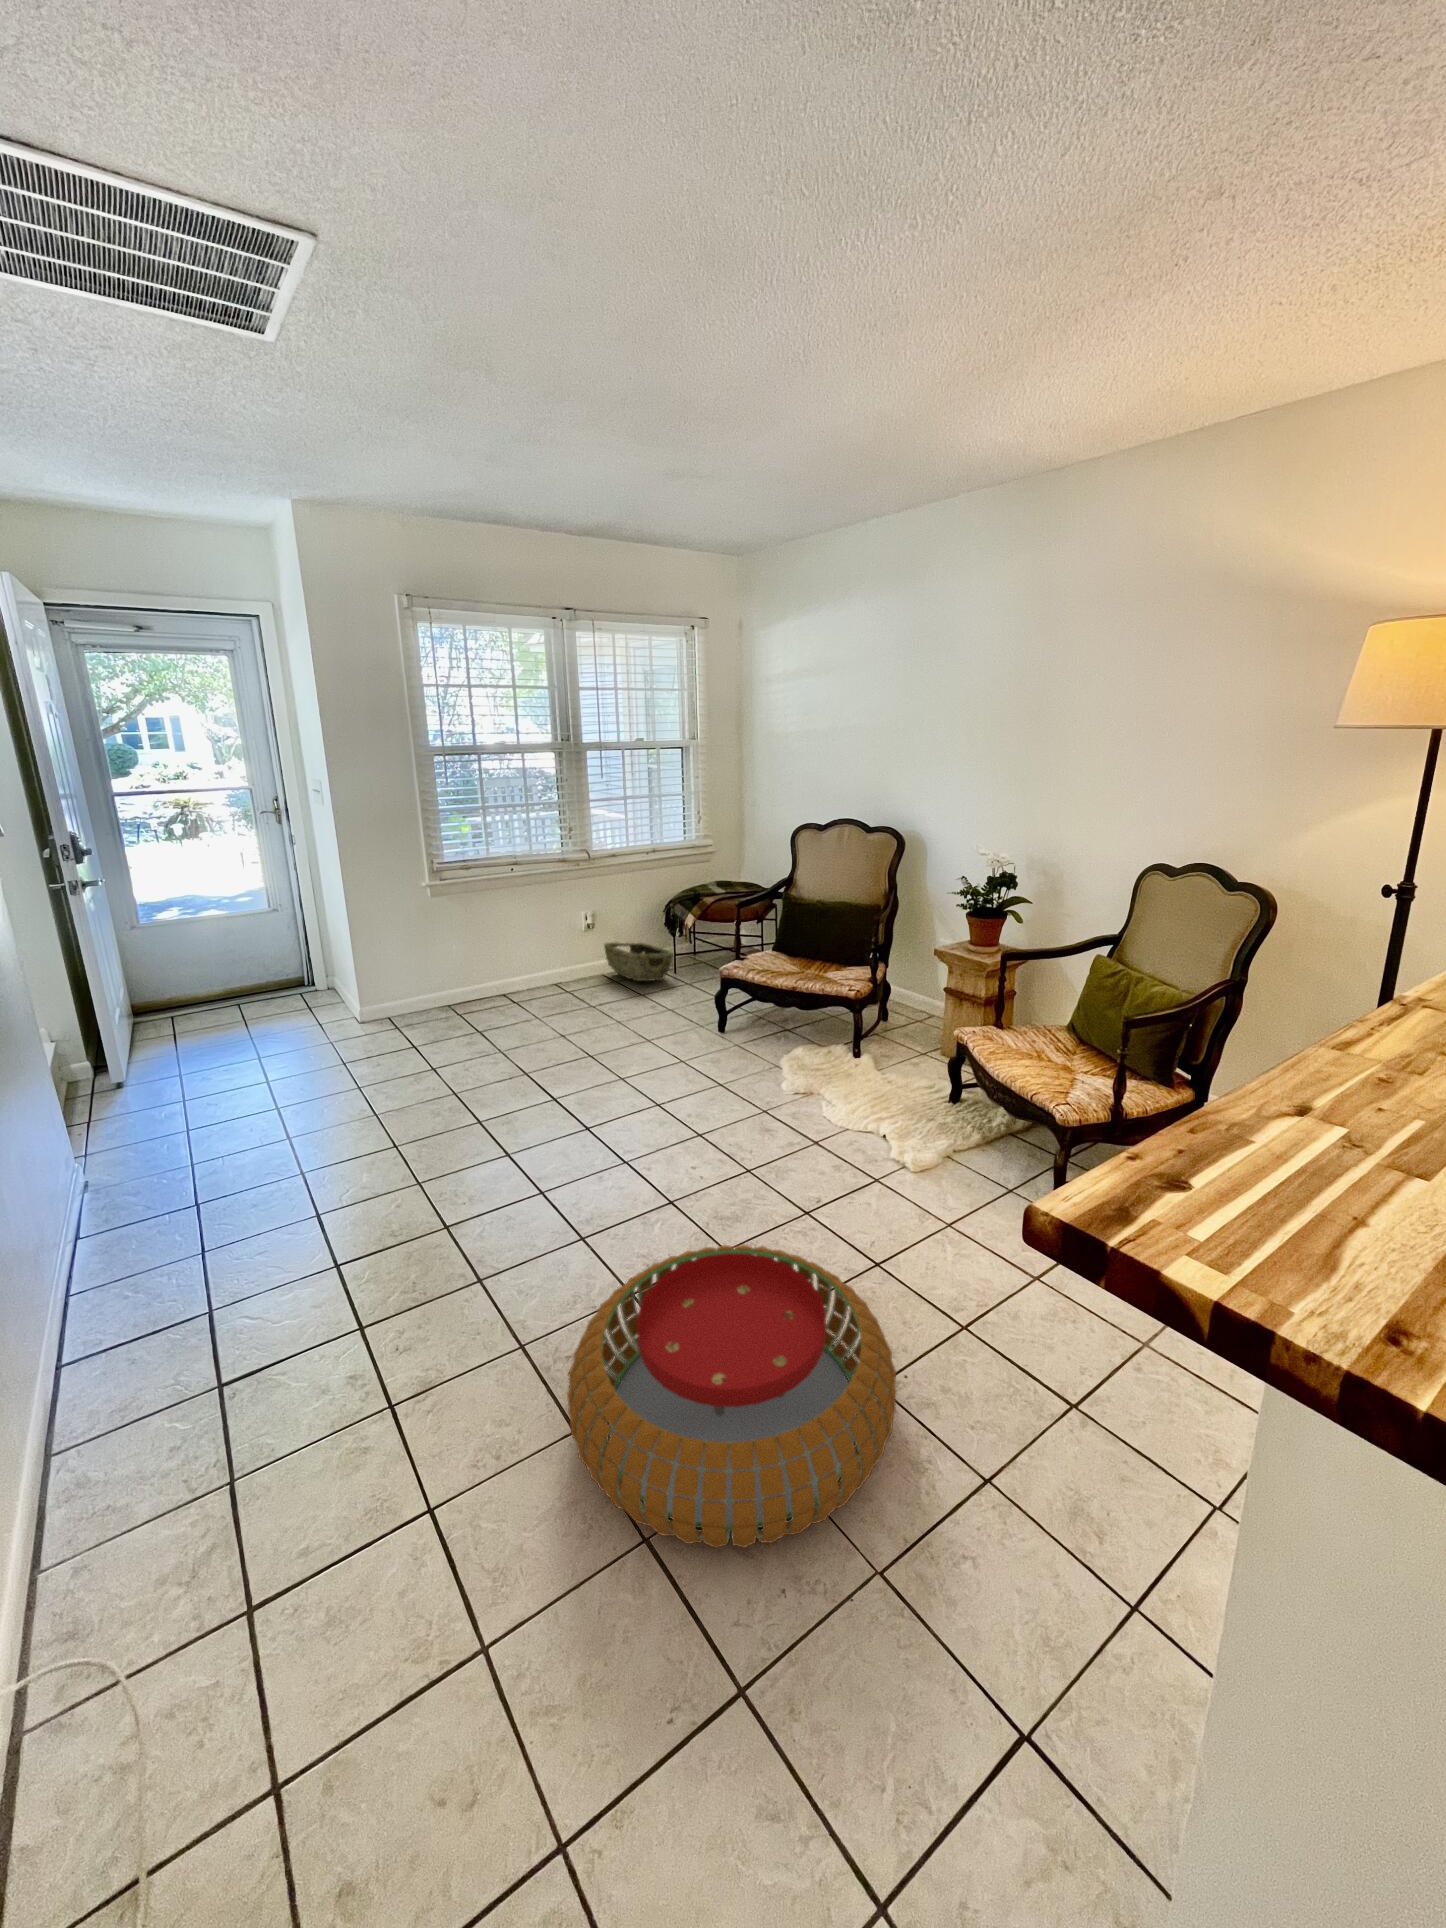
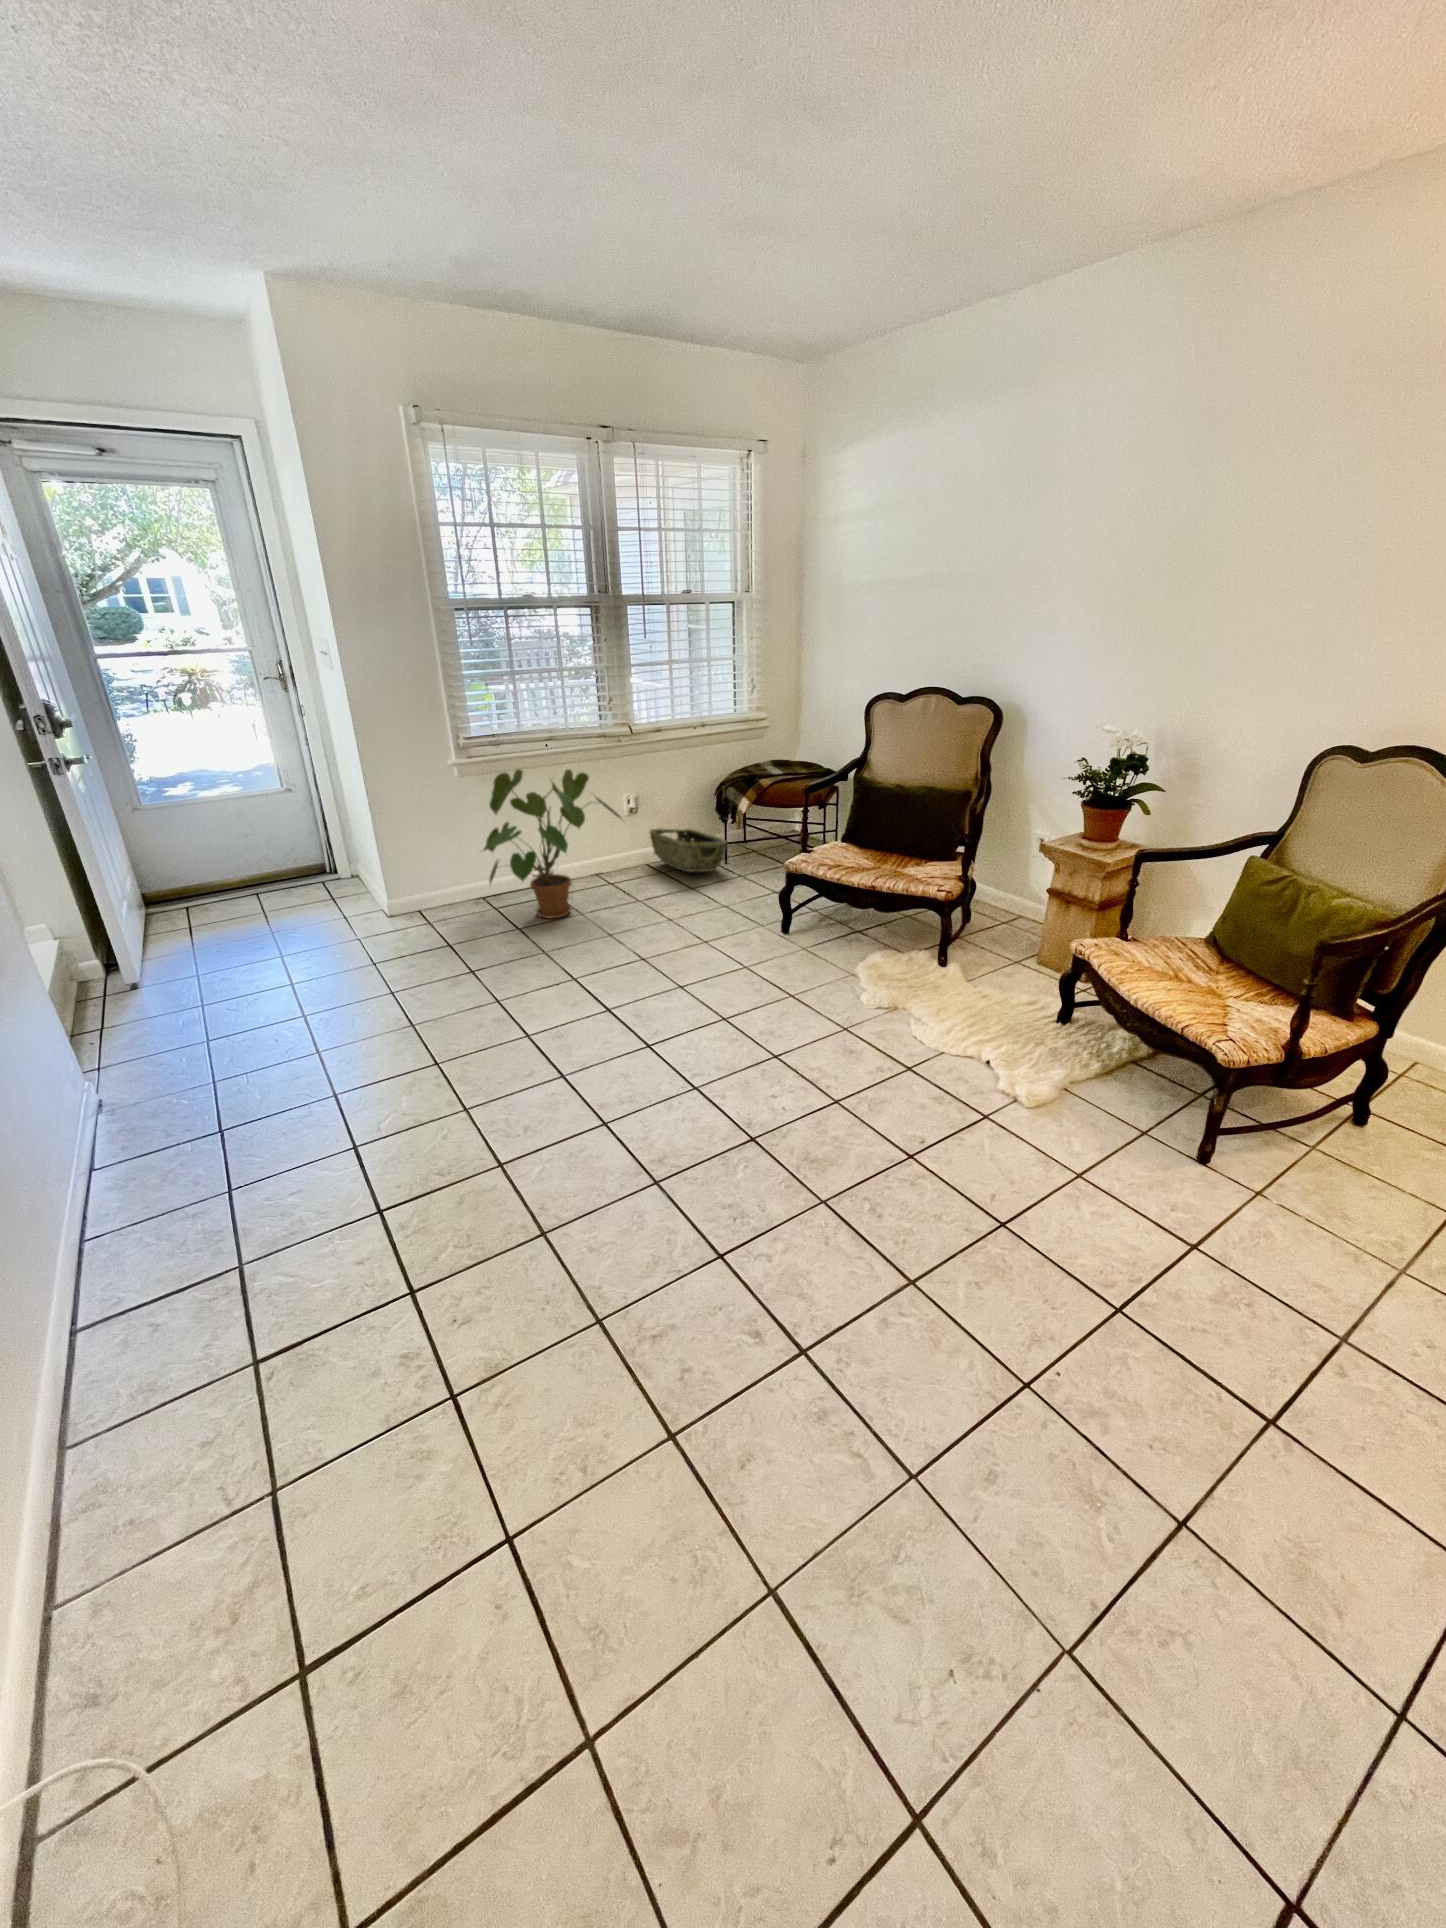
house plant: none [445,890,582,1022] -> present [483,769,621,919]
pouf: present [567,1245,897,1548] -> none [662,1213,1068,1616]

